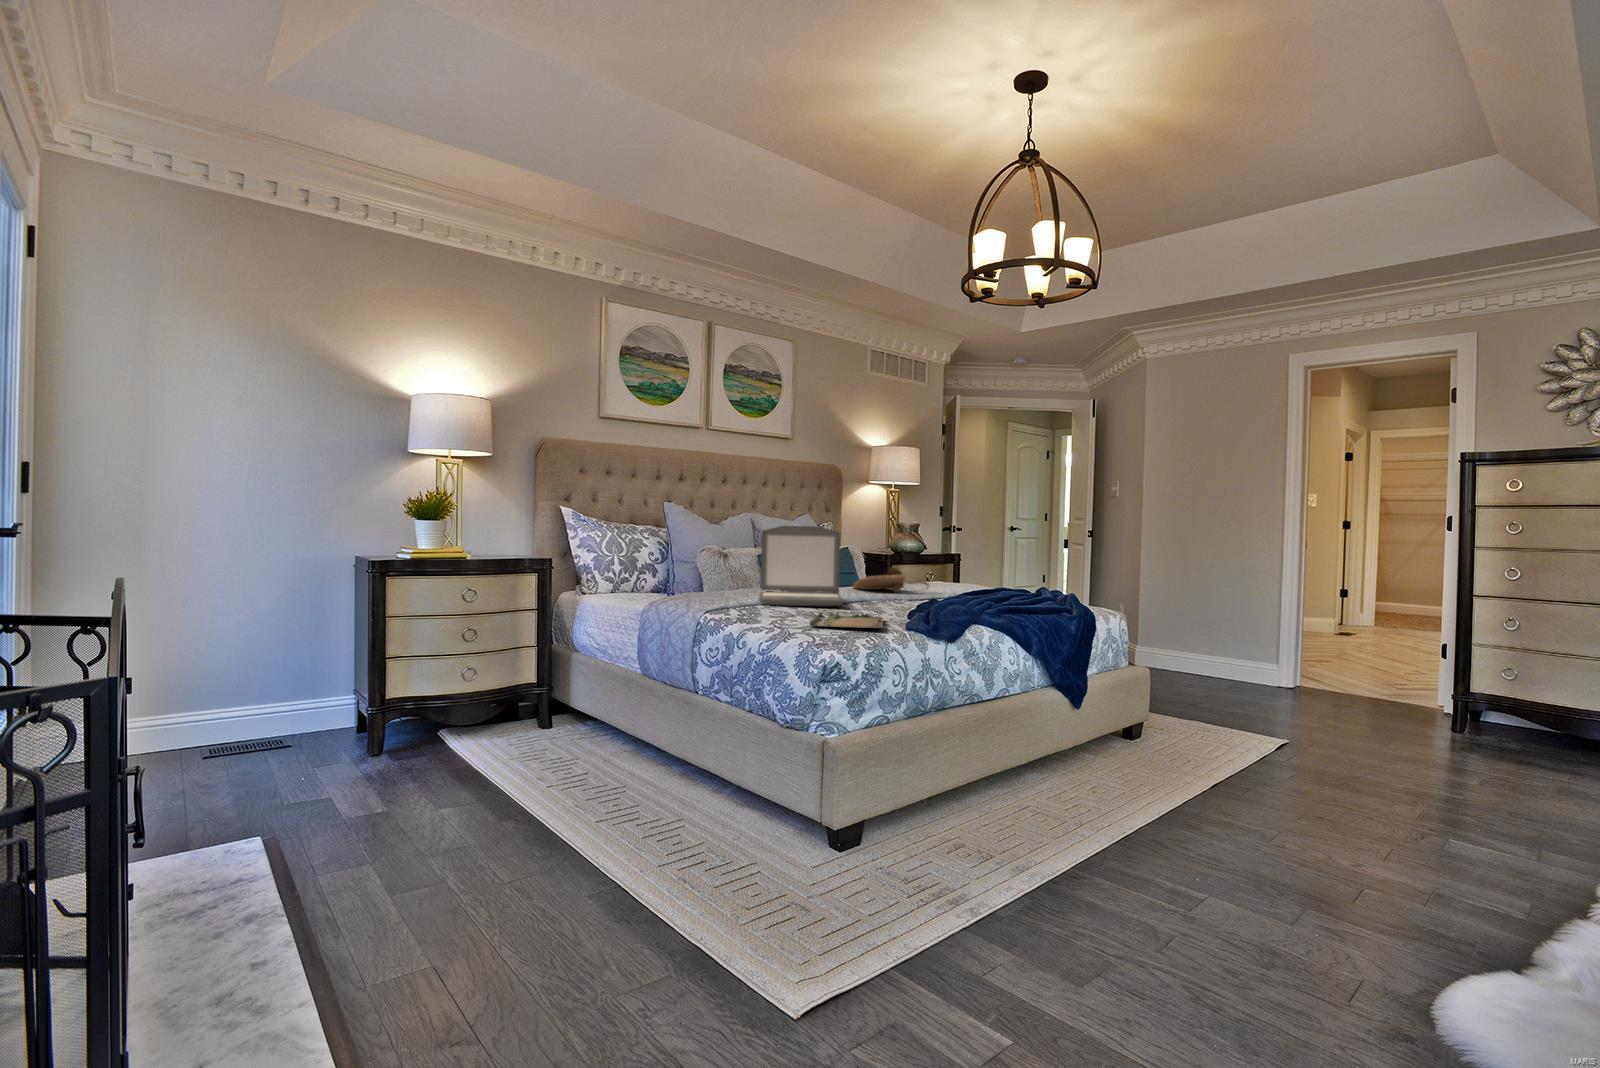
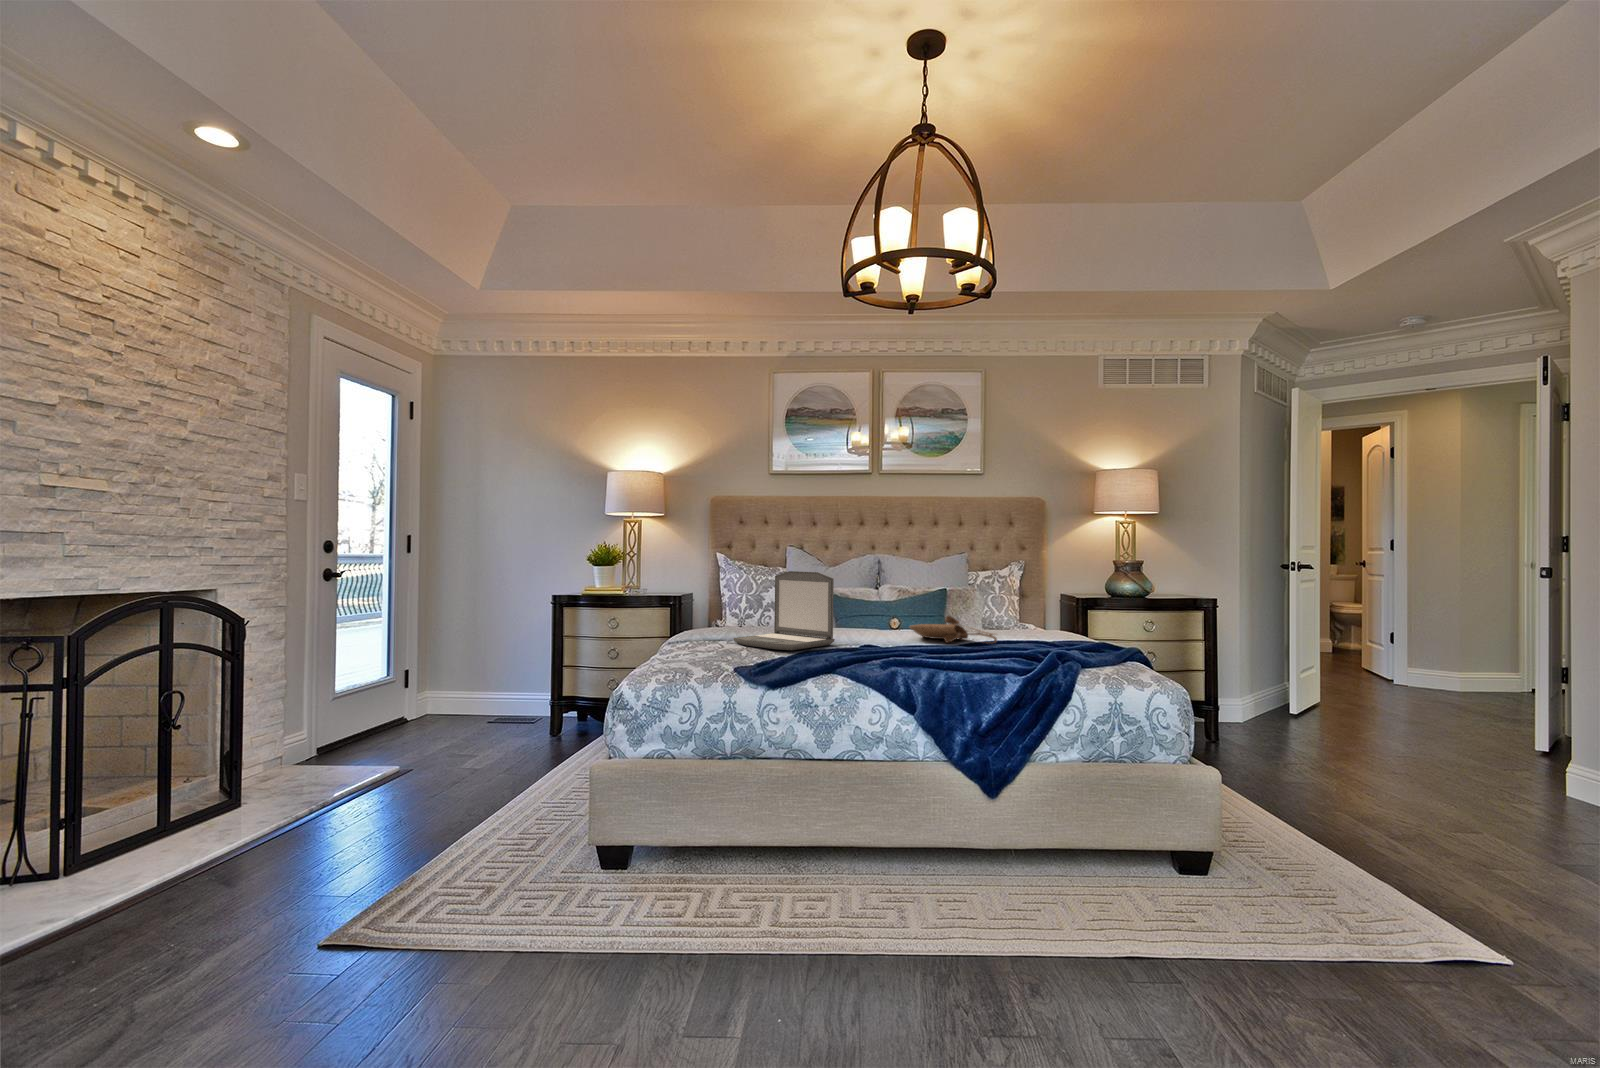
tray: present [810,610,883,628] -> none [668,653,766,670]

